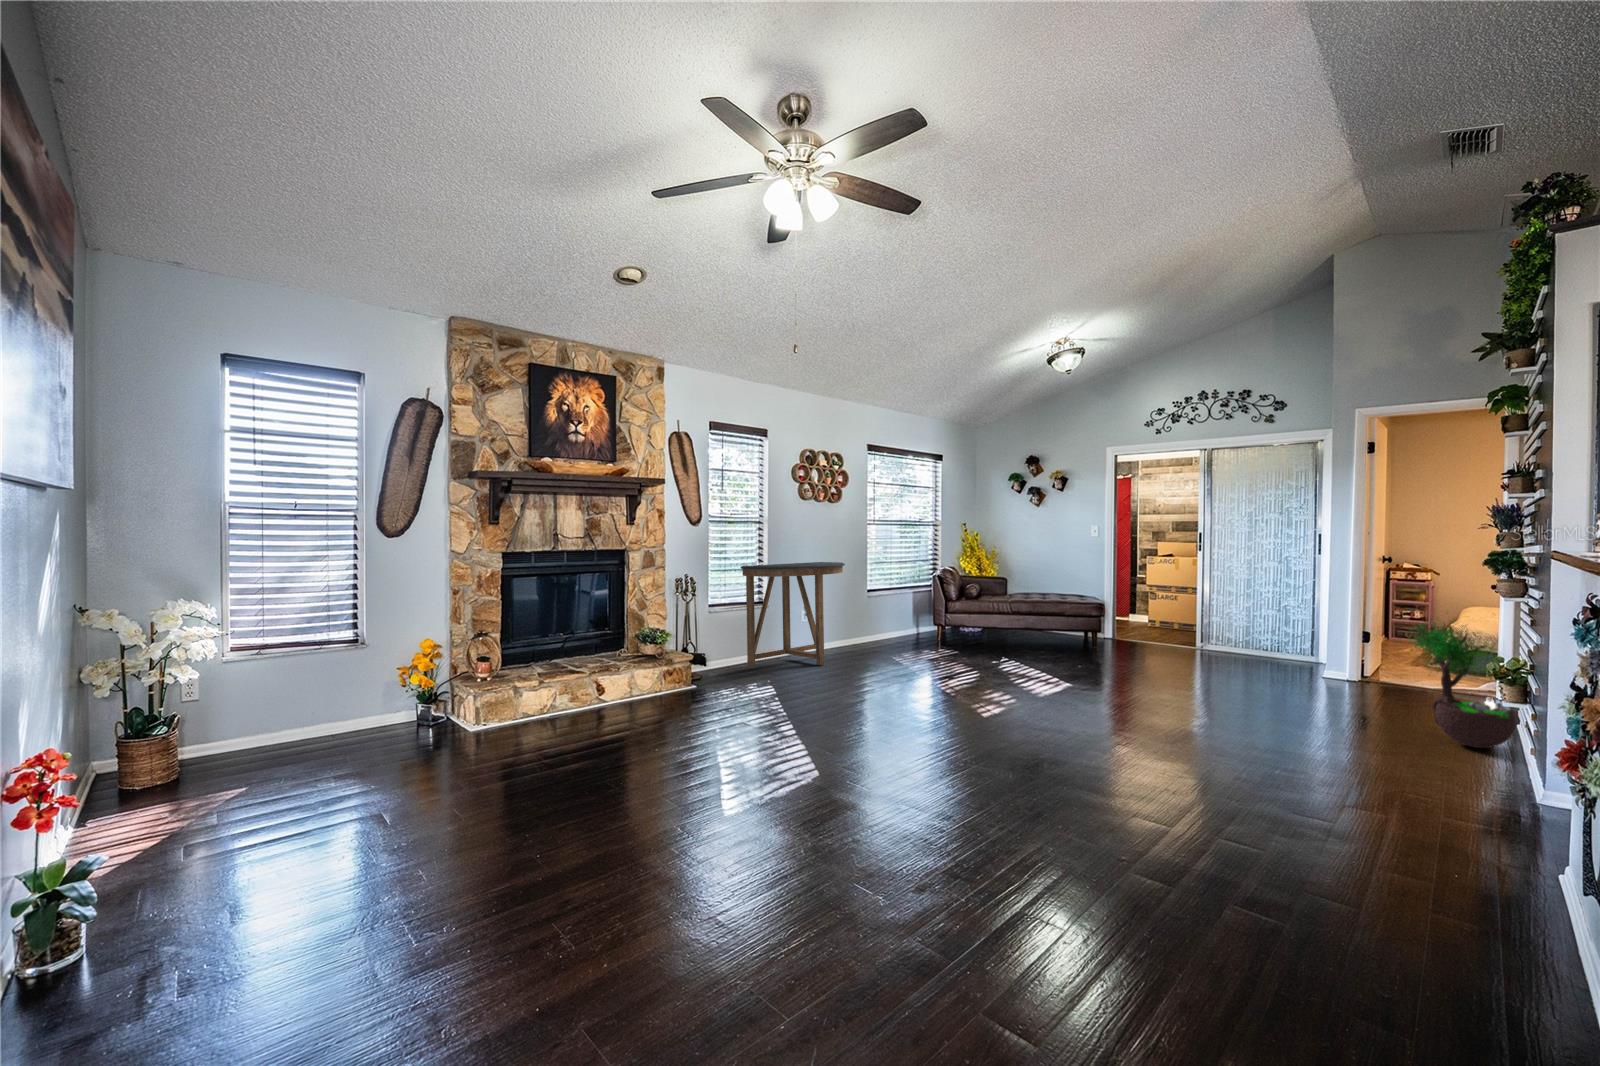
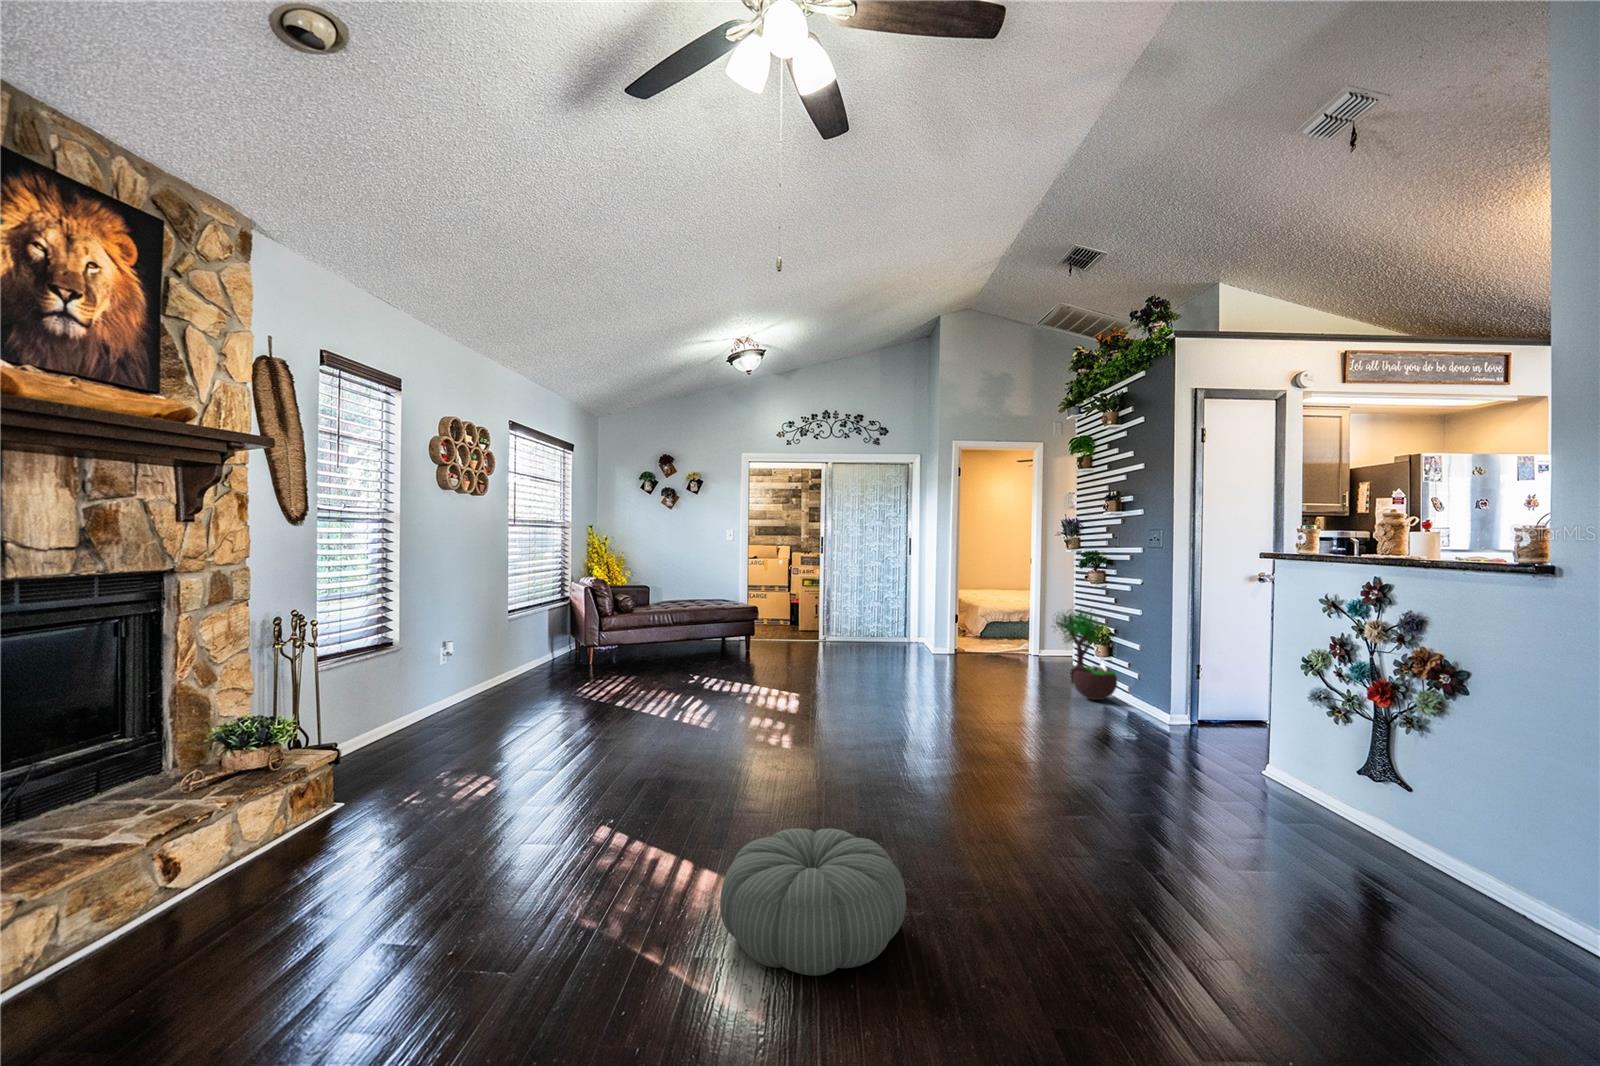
console table: present [741,562,845,666] -> none [363,578,514,747]
pouf: none [747,731,871,811] -> present [720,828,906,976]

